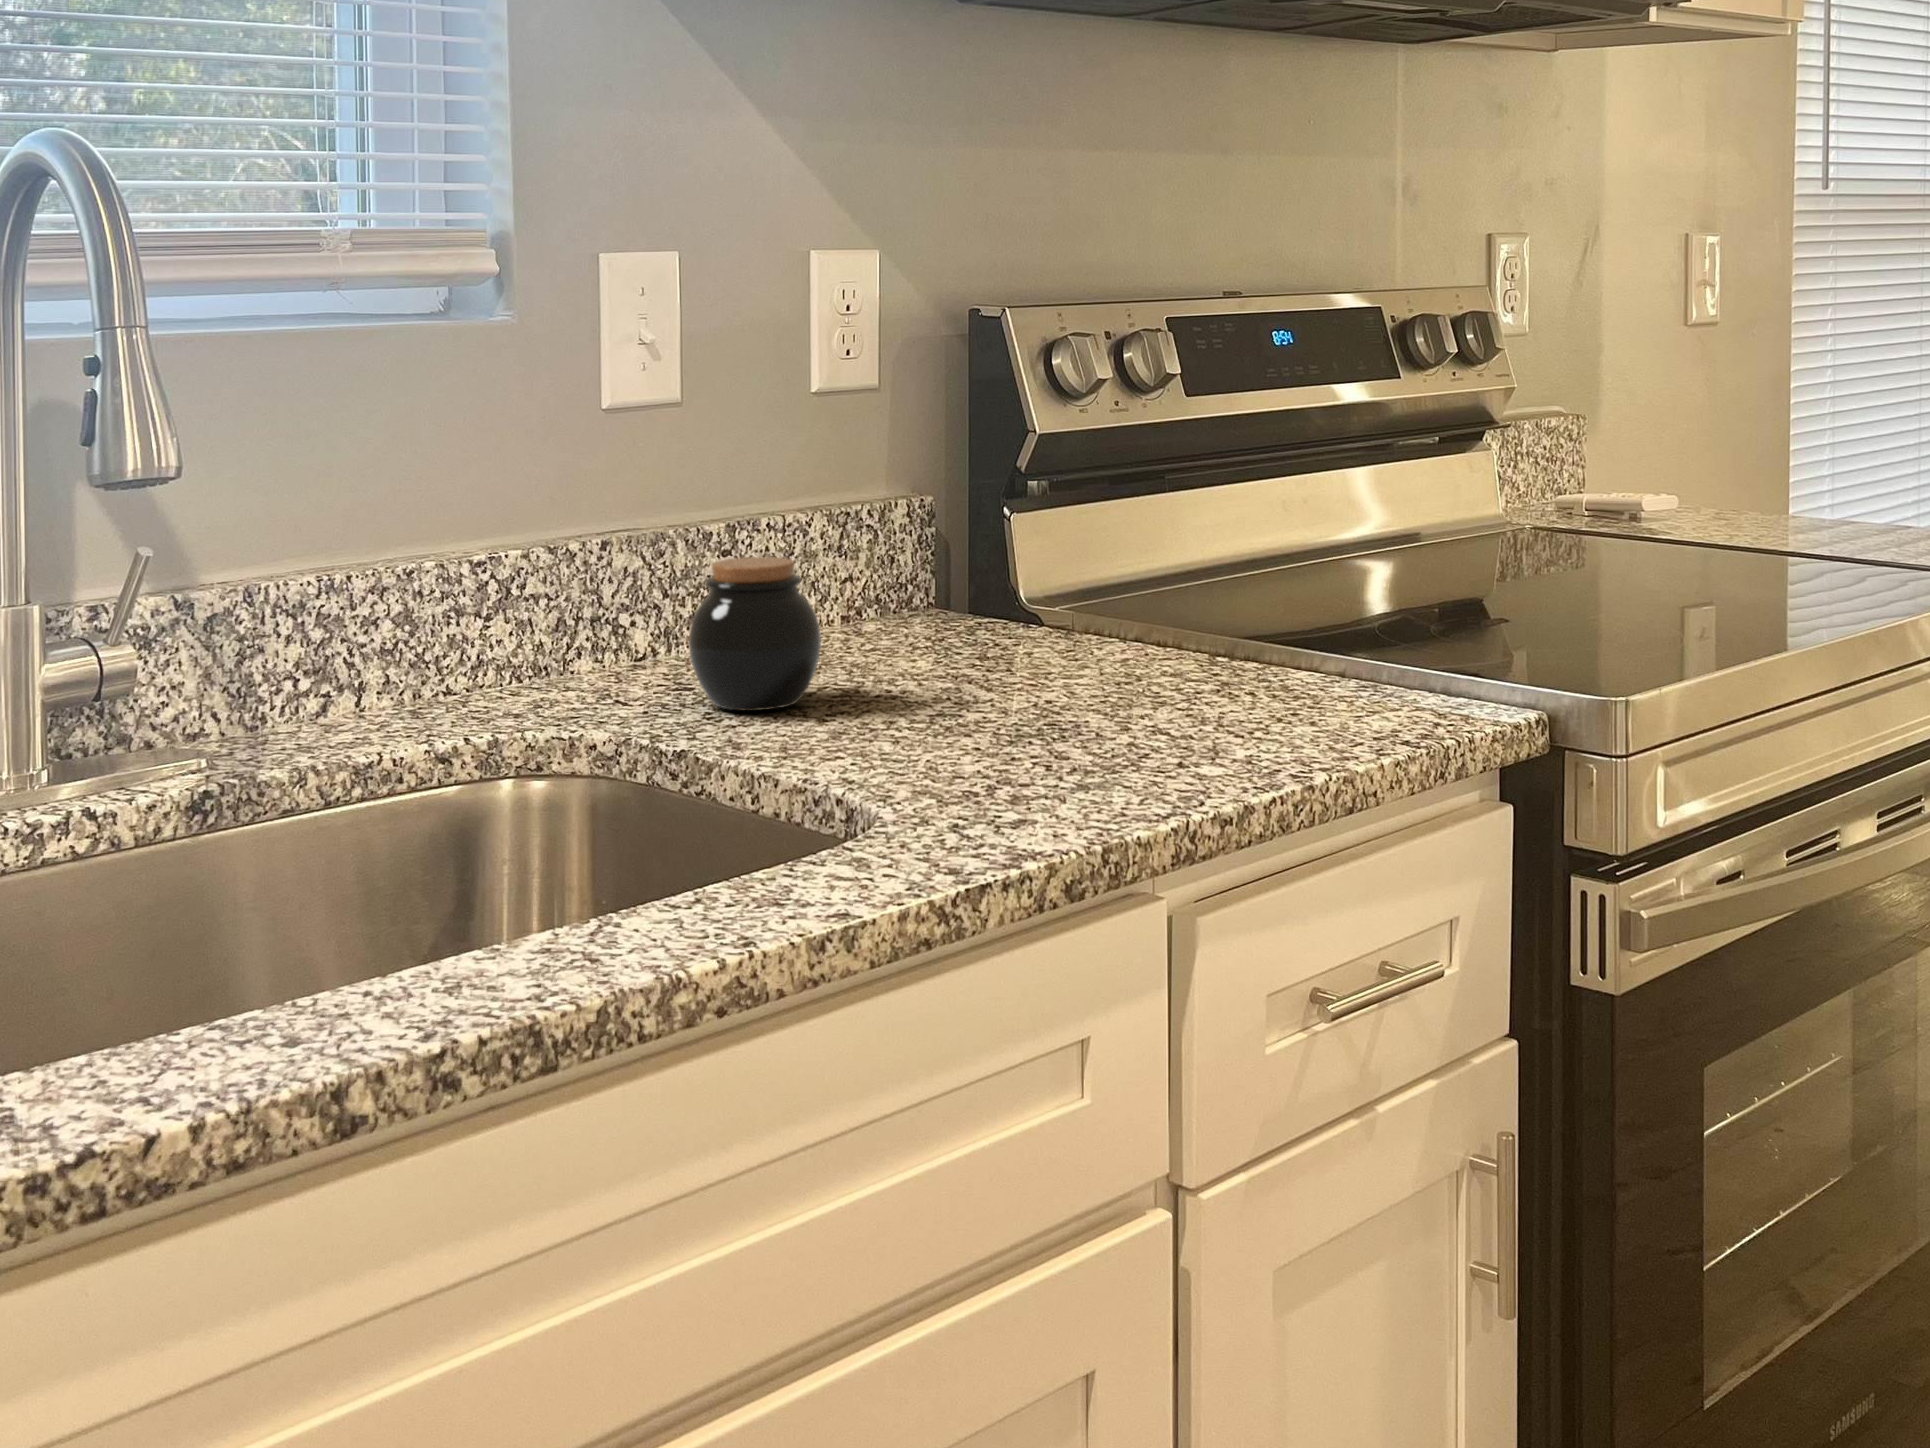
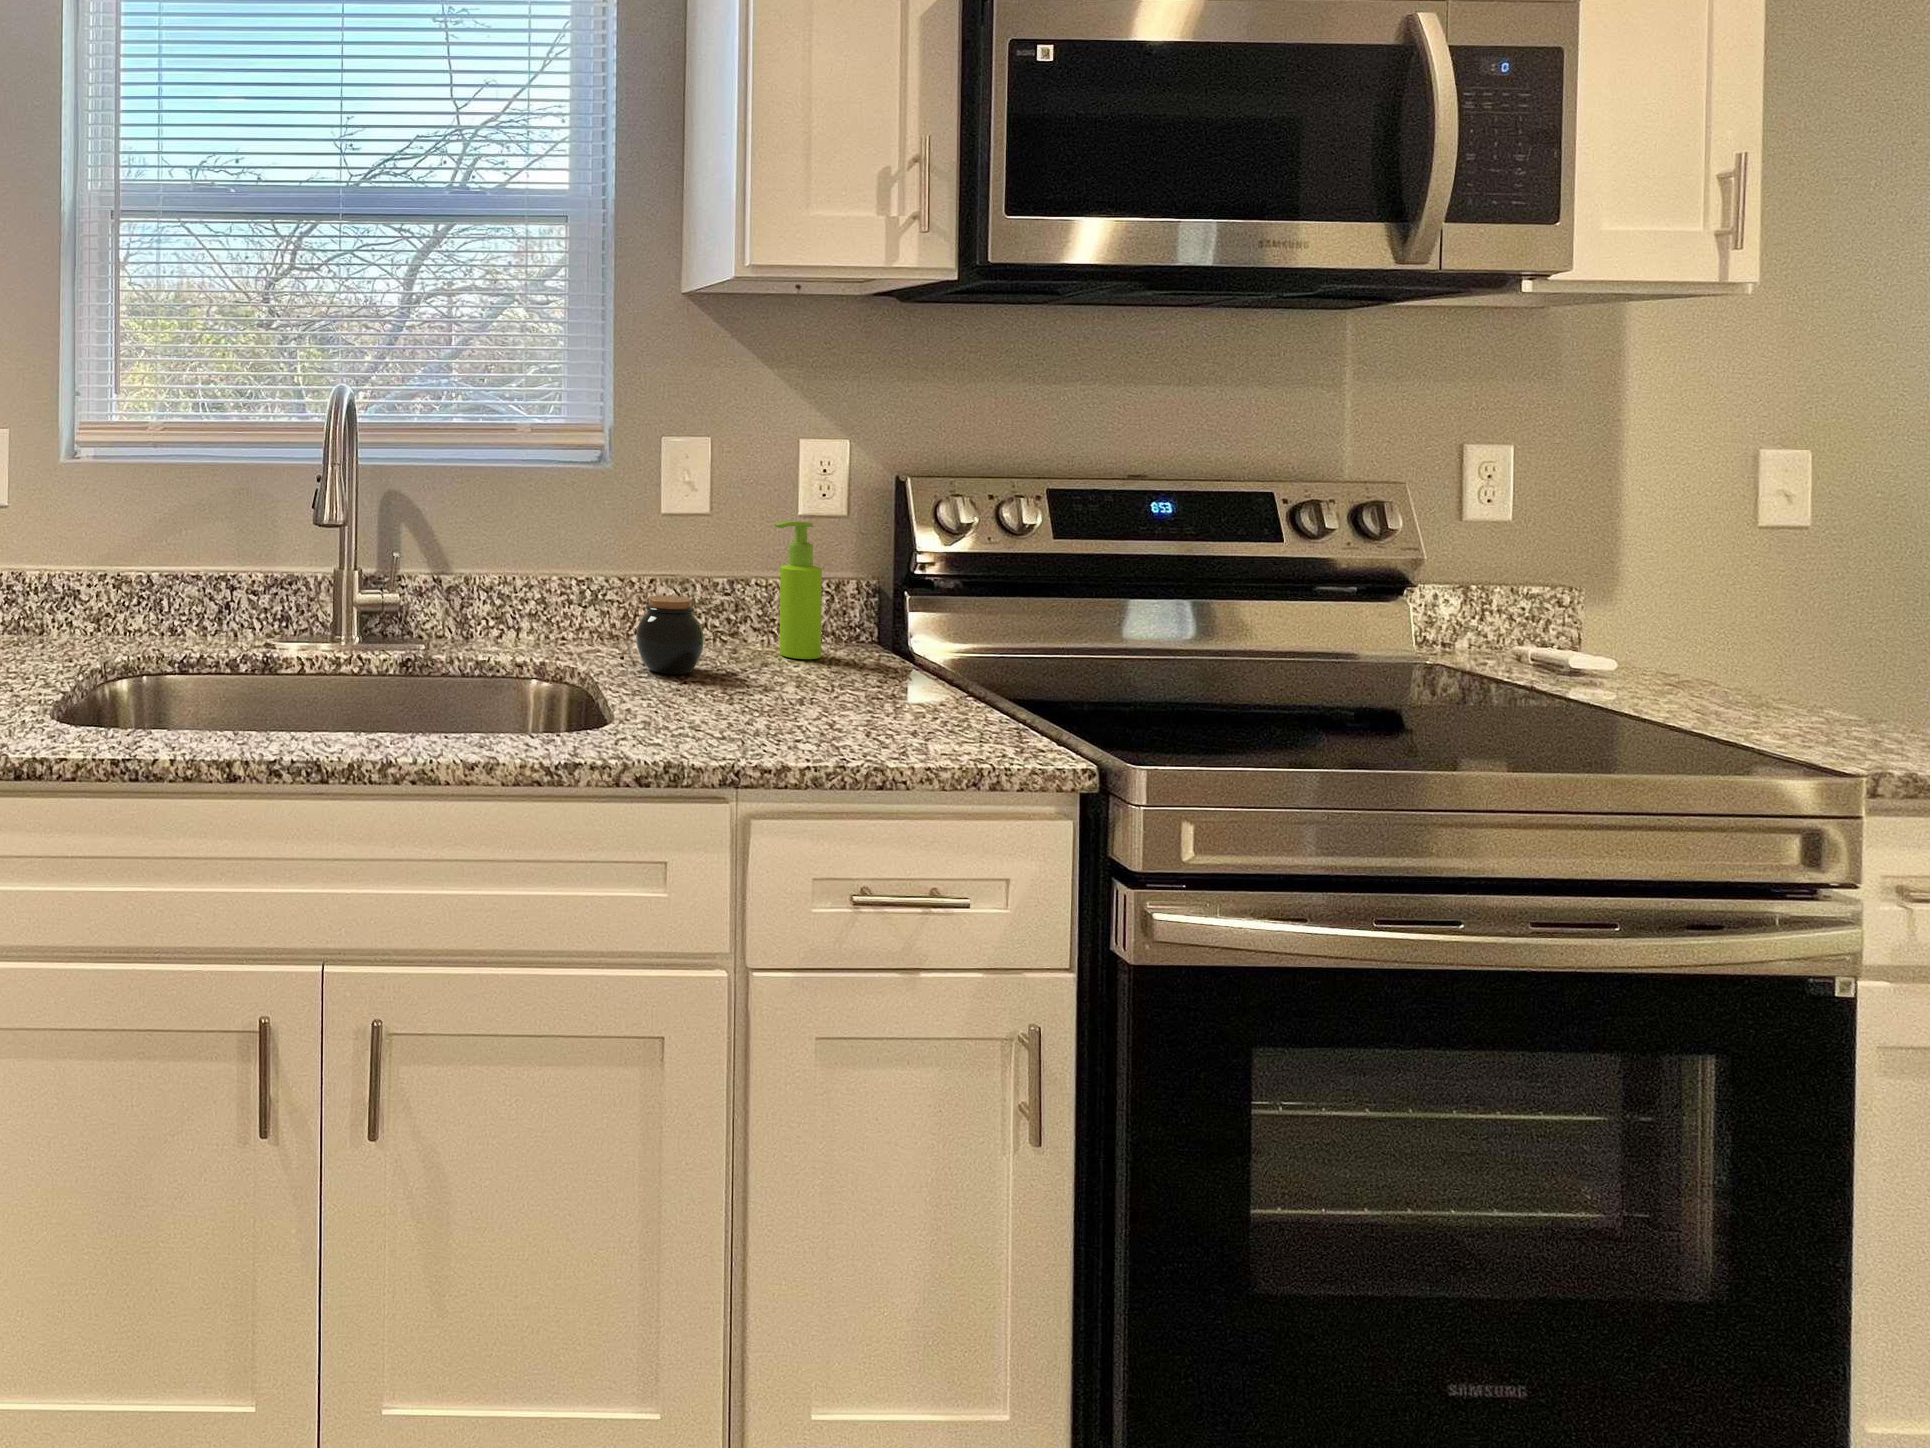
soap dispenser: none [842,394,923,647] -> present [774,521,822,659]

